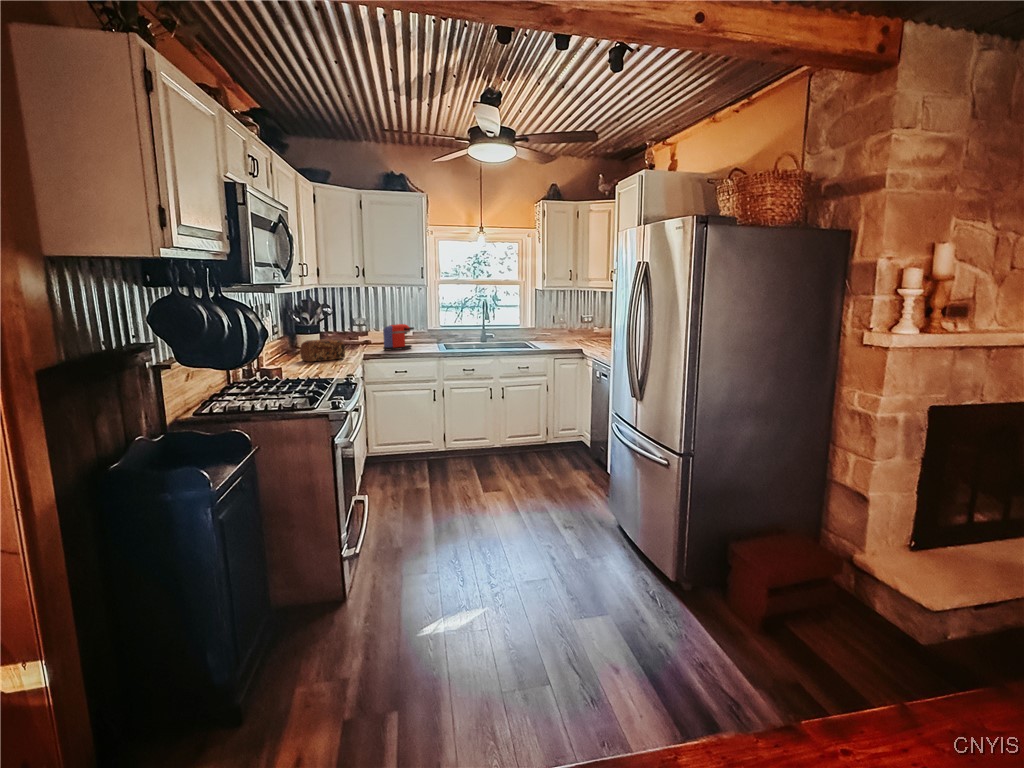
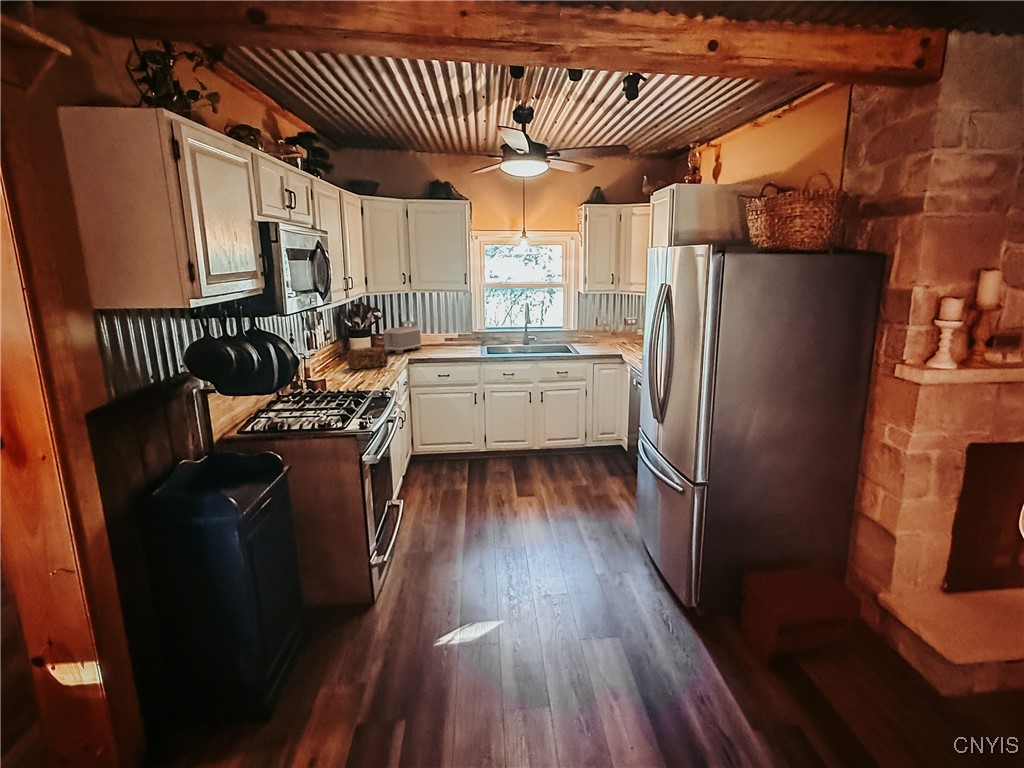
toaster: none [336,323,377,349] -> present [384,326,422,353]
coffee maker: present [383,324,414,350] -> none [426,329,457,356]

